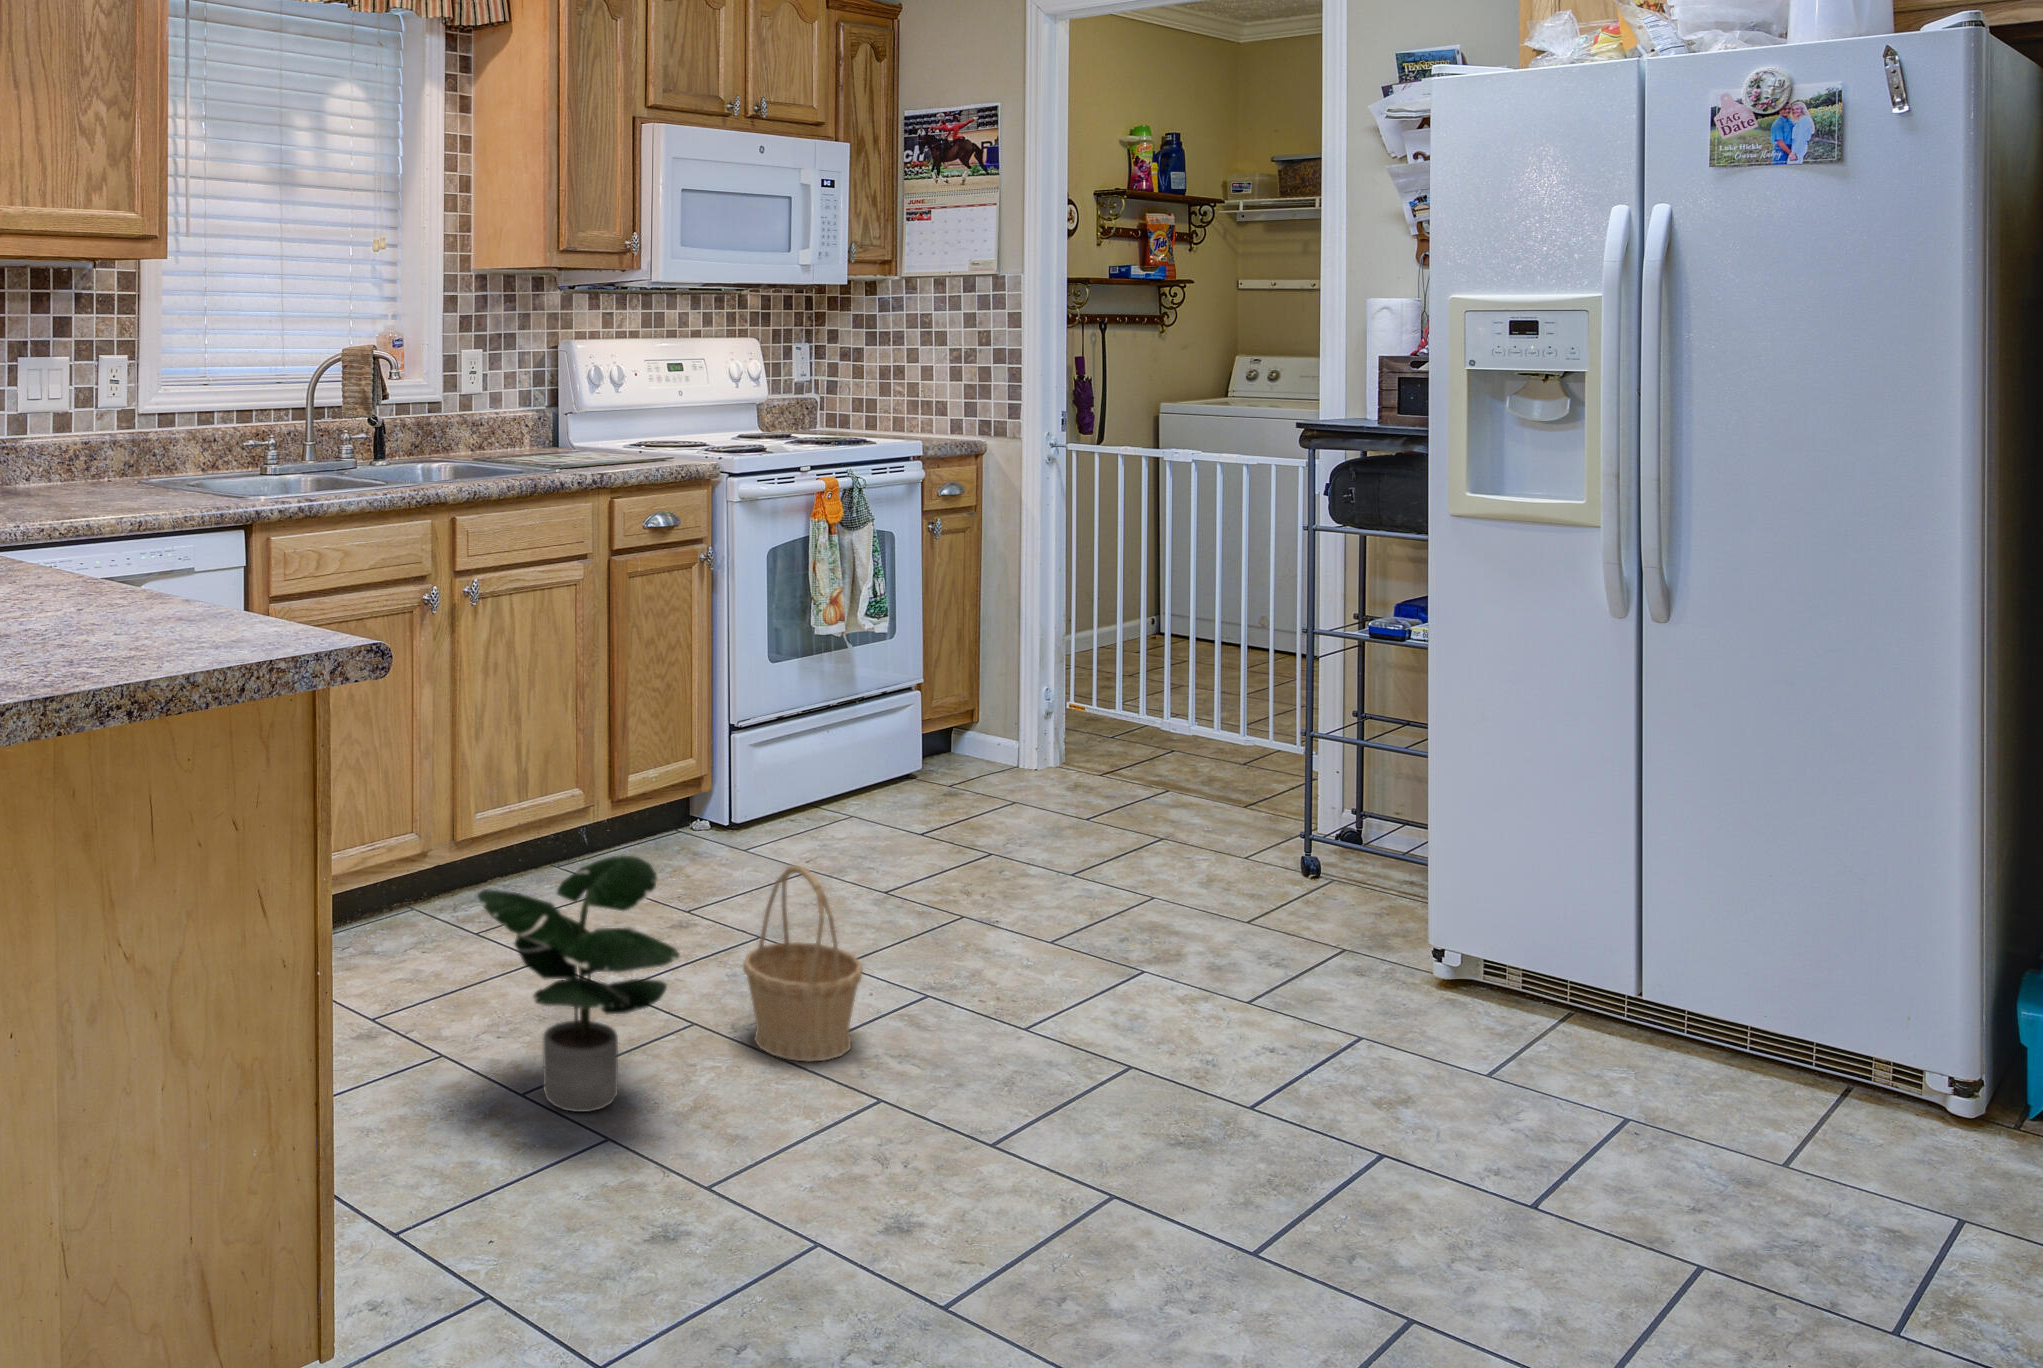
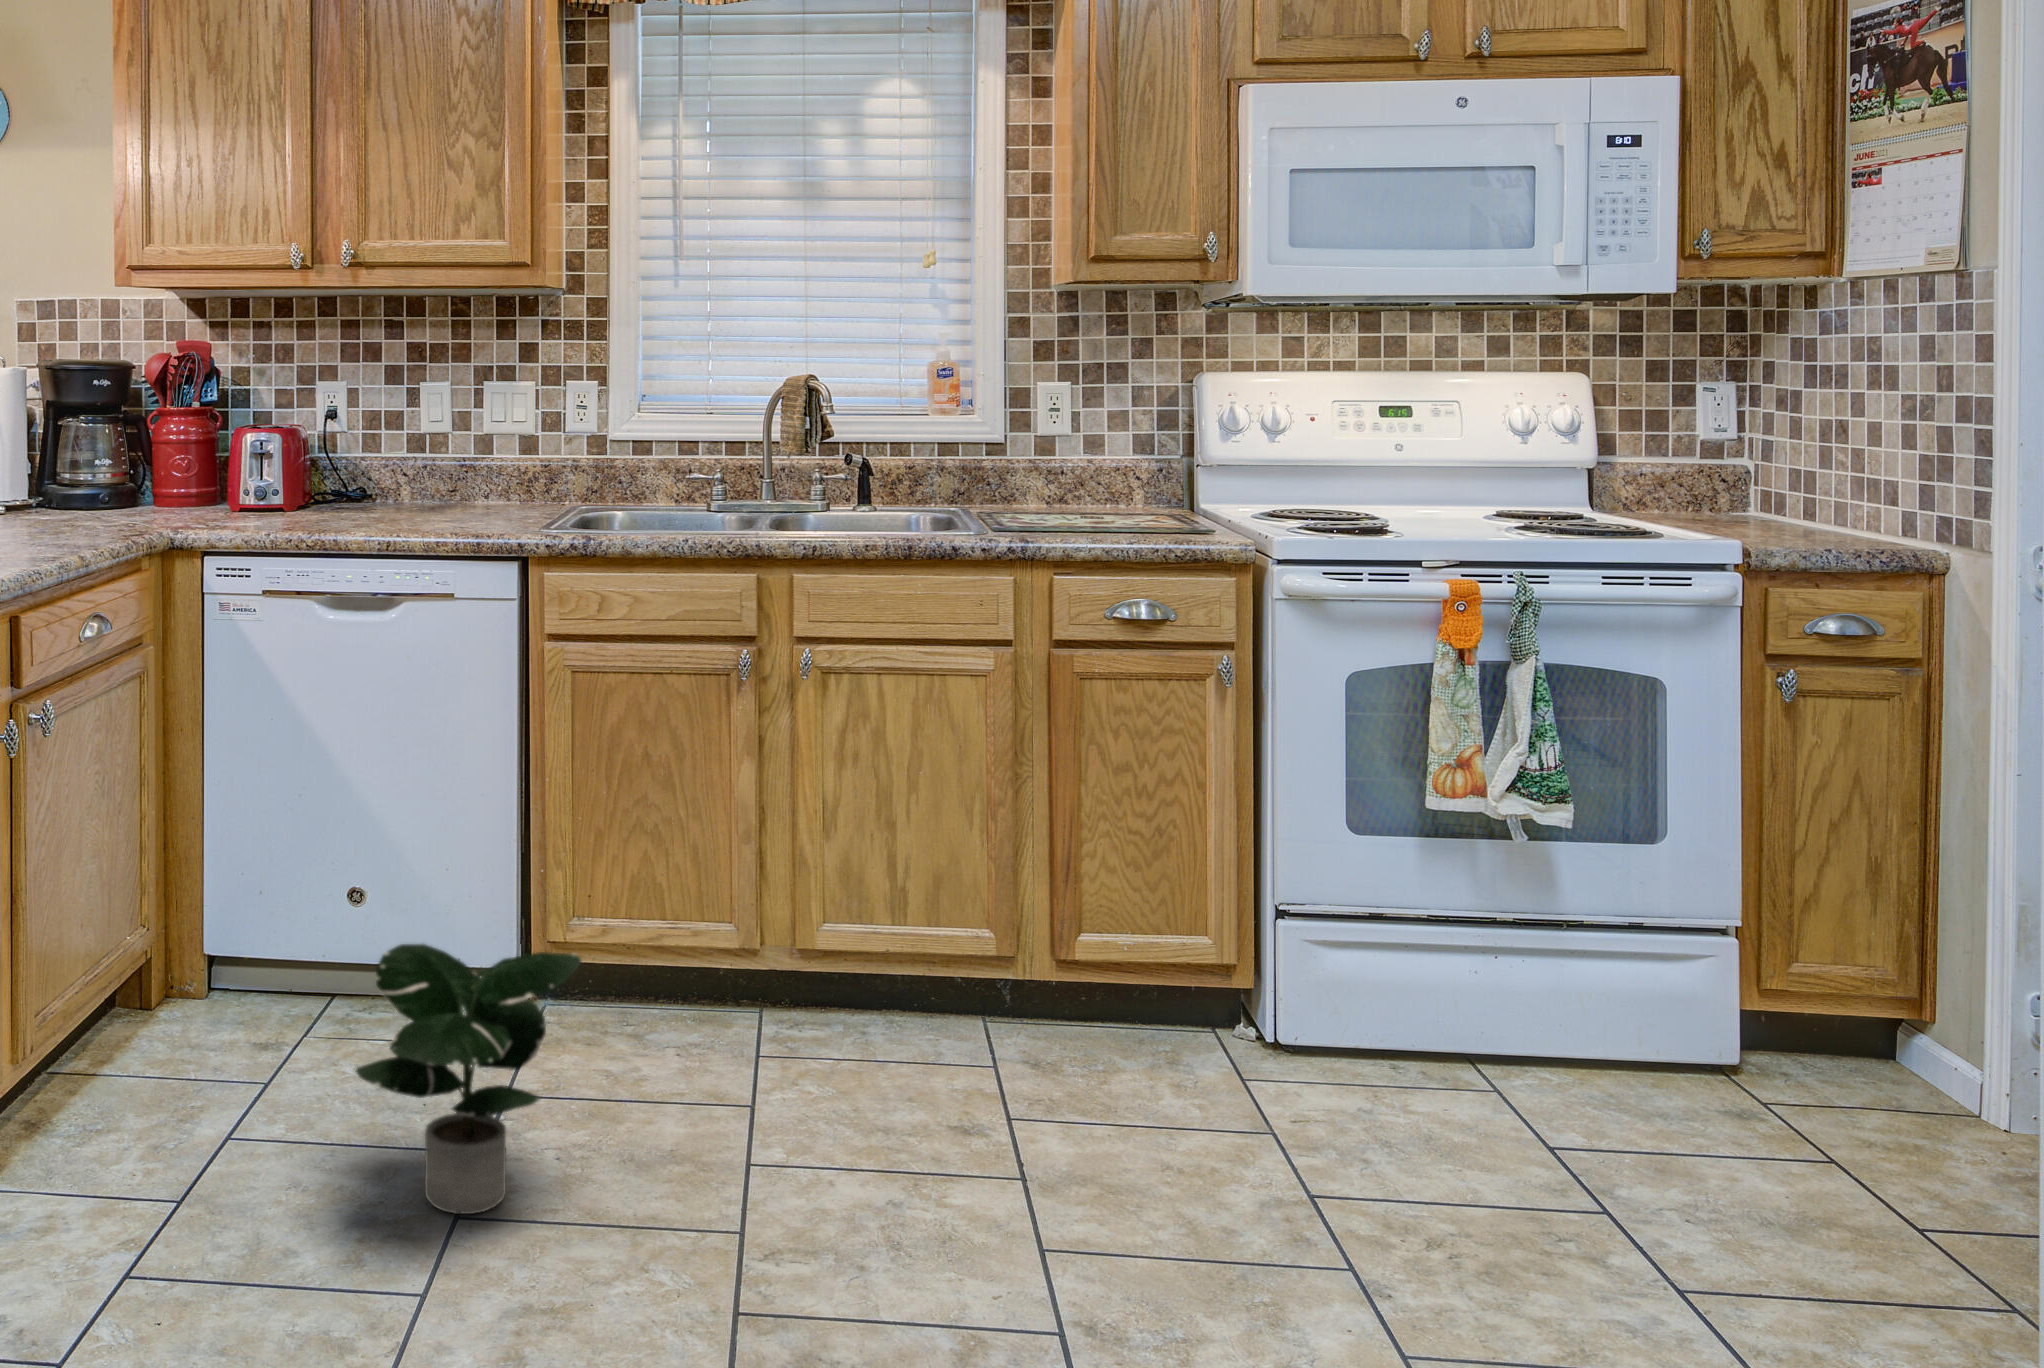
basket: present [743,865,863,1061] -> none [688,1032,840,1287]

